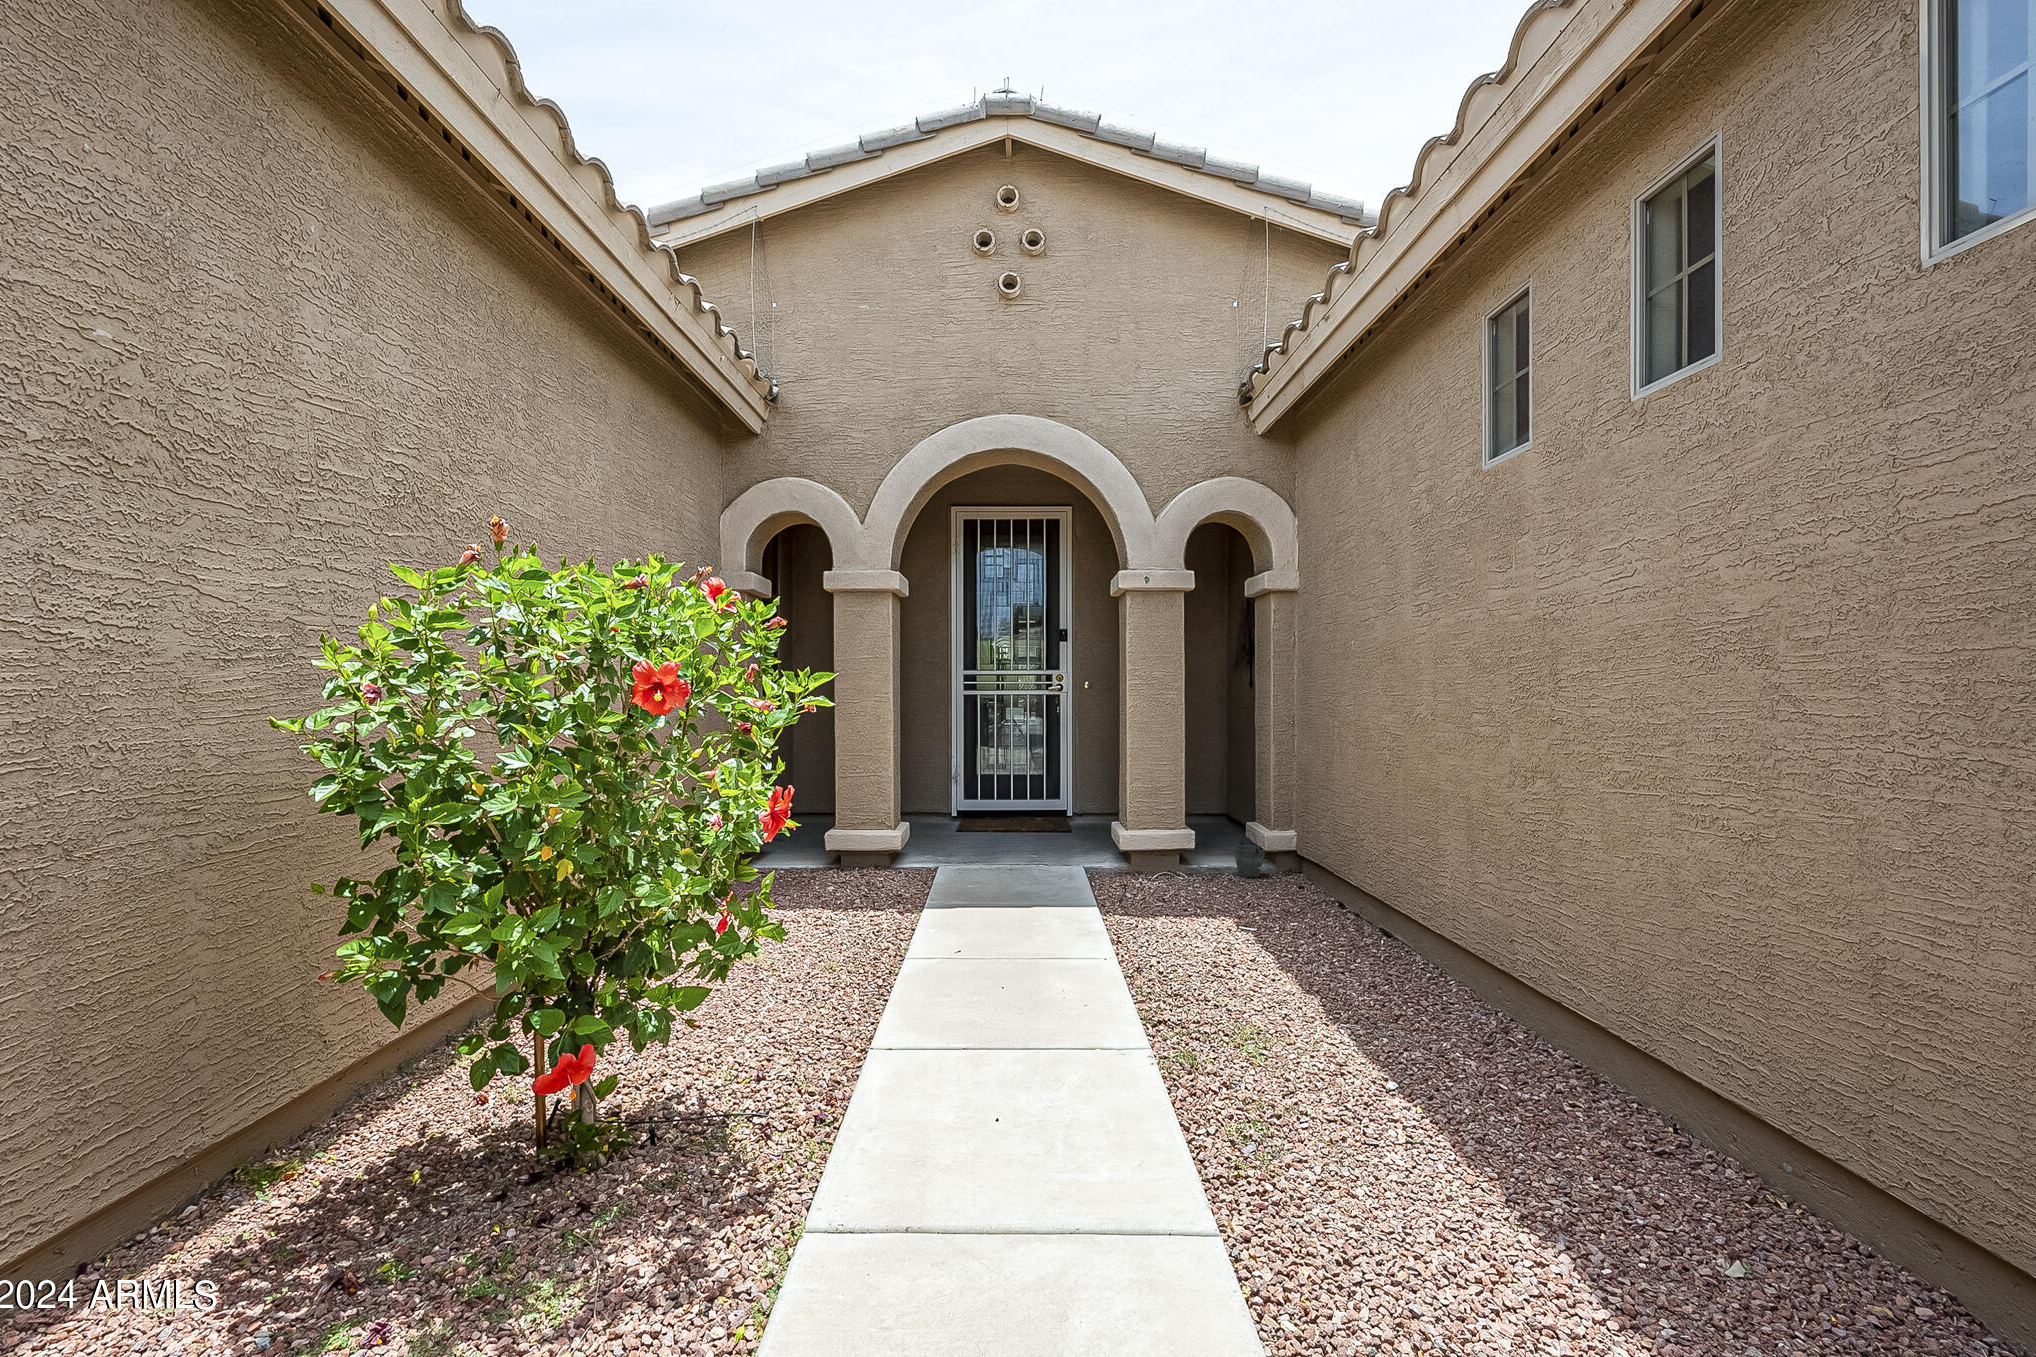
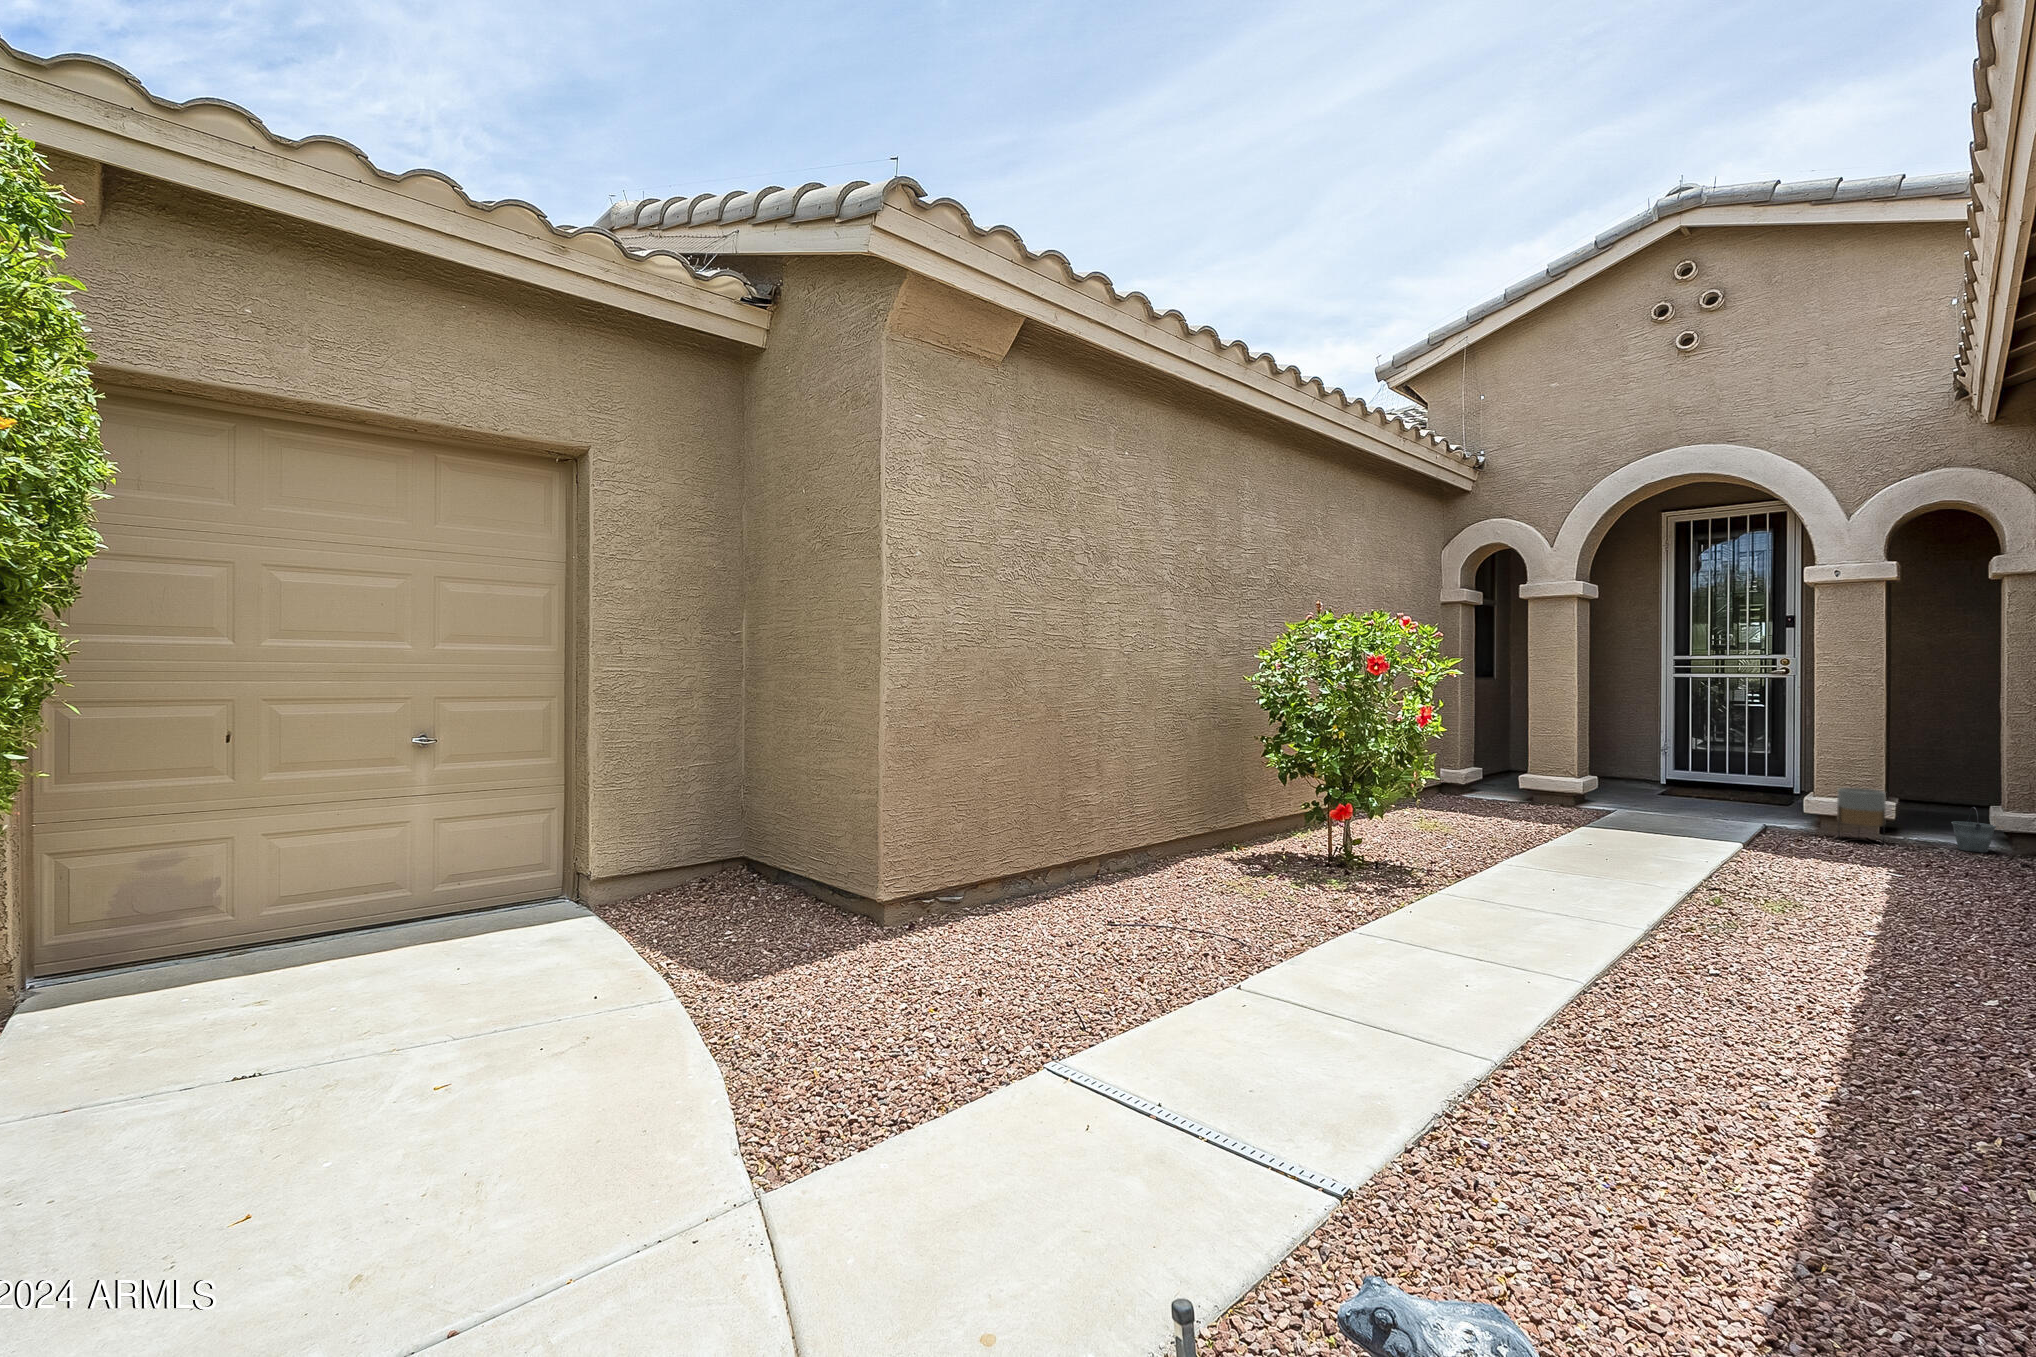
planter: none [1150,819,1191,881] -> present [1837,788,1886,833]

